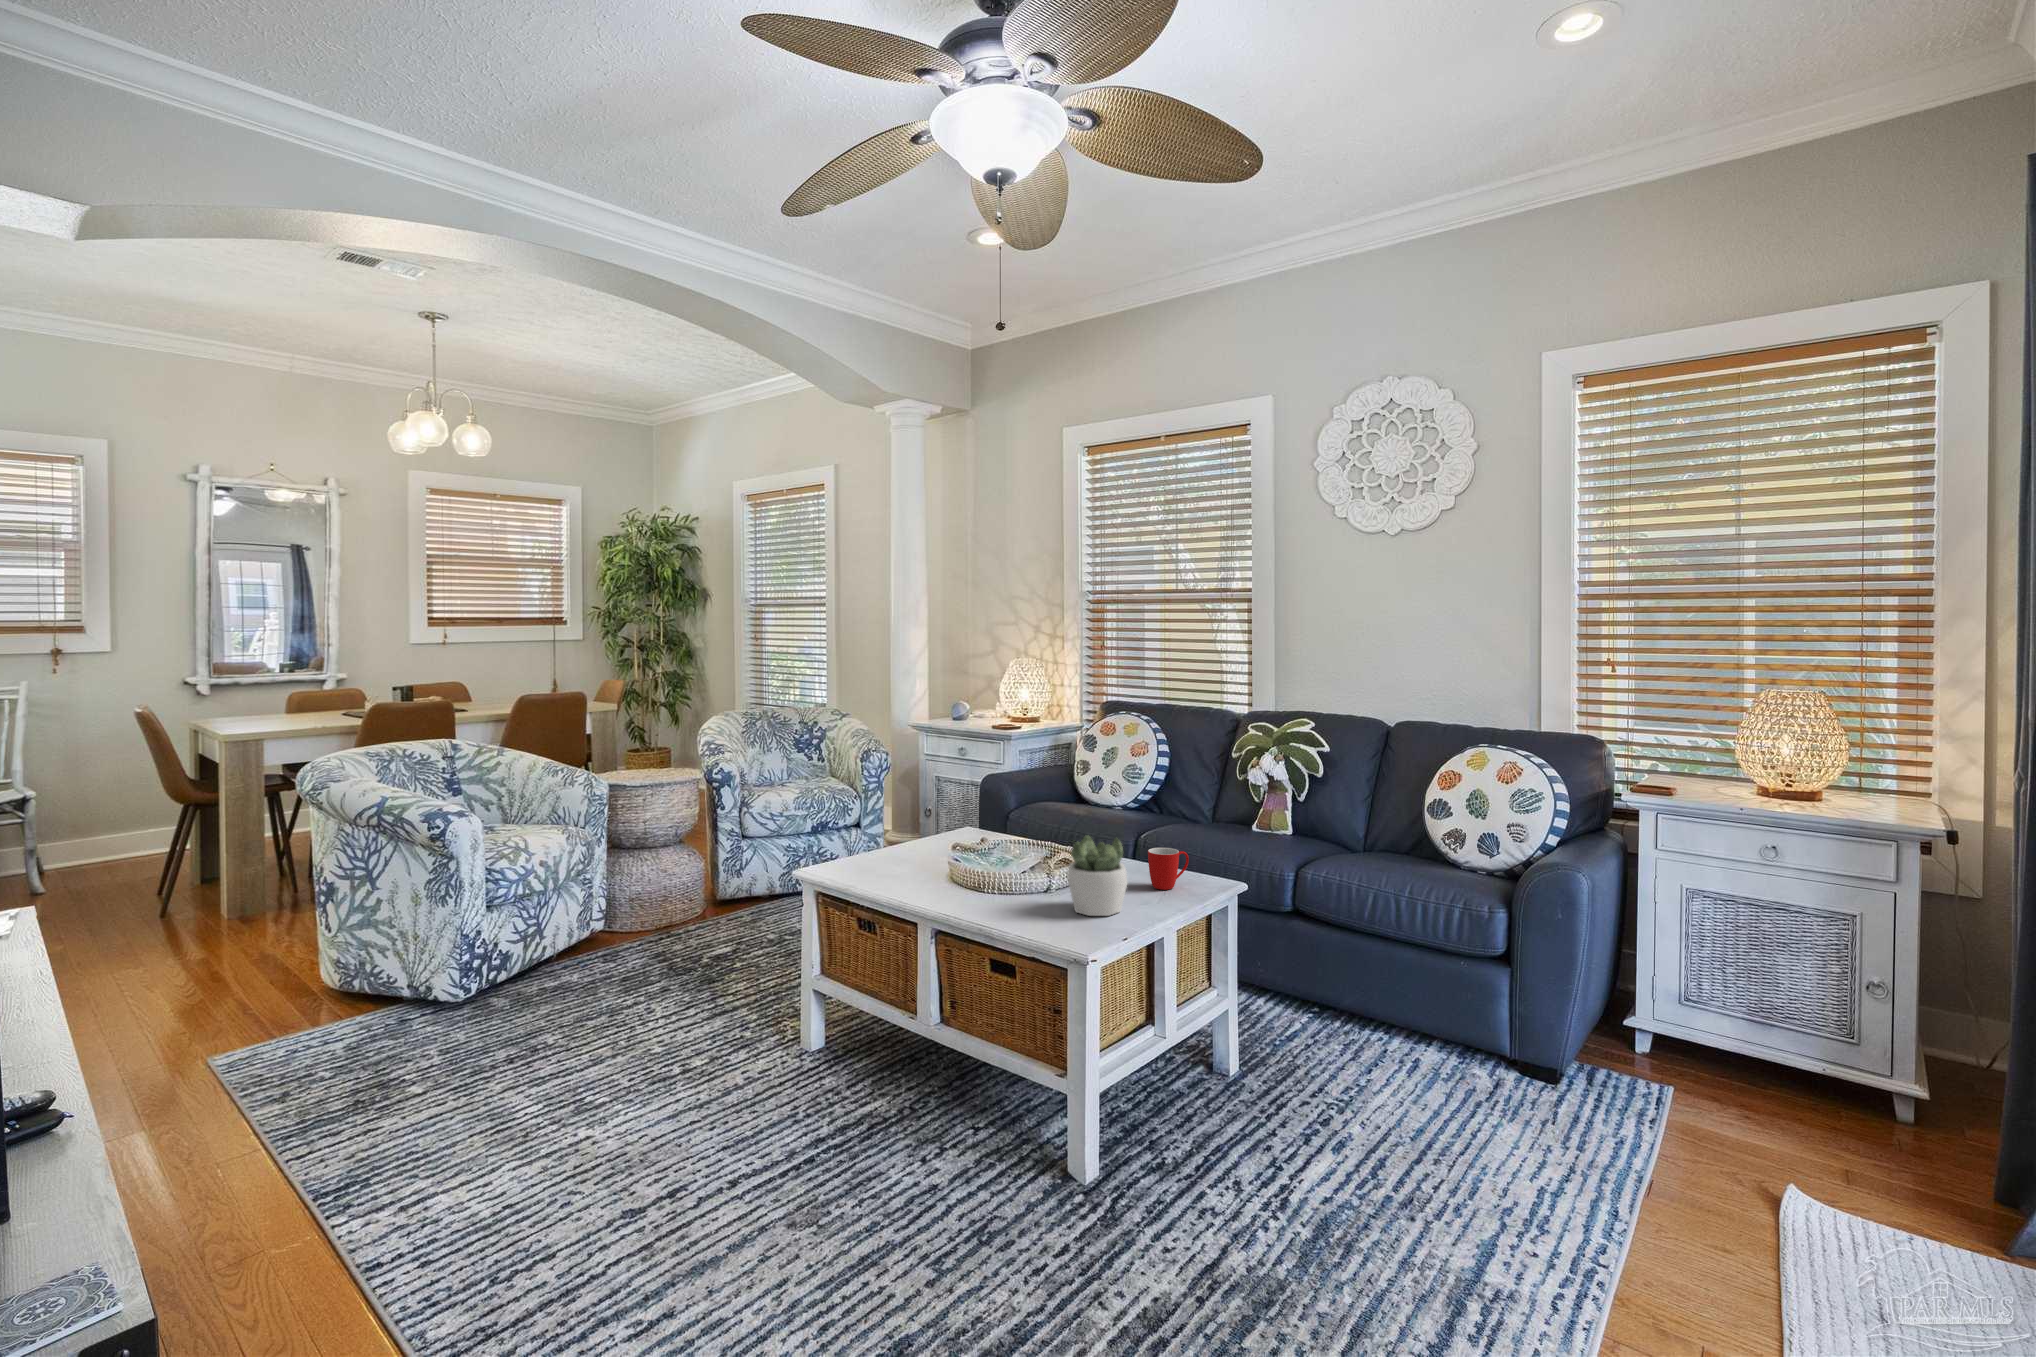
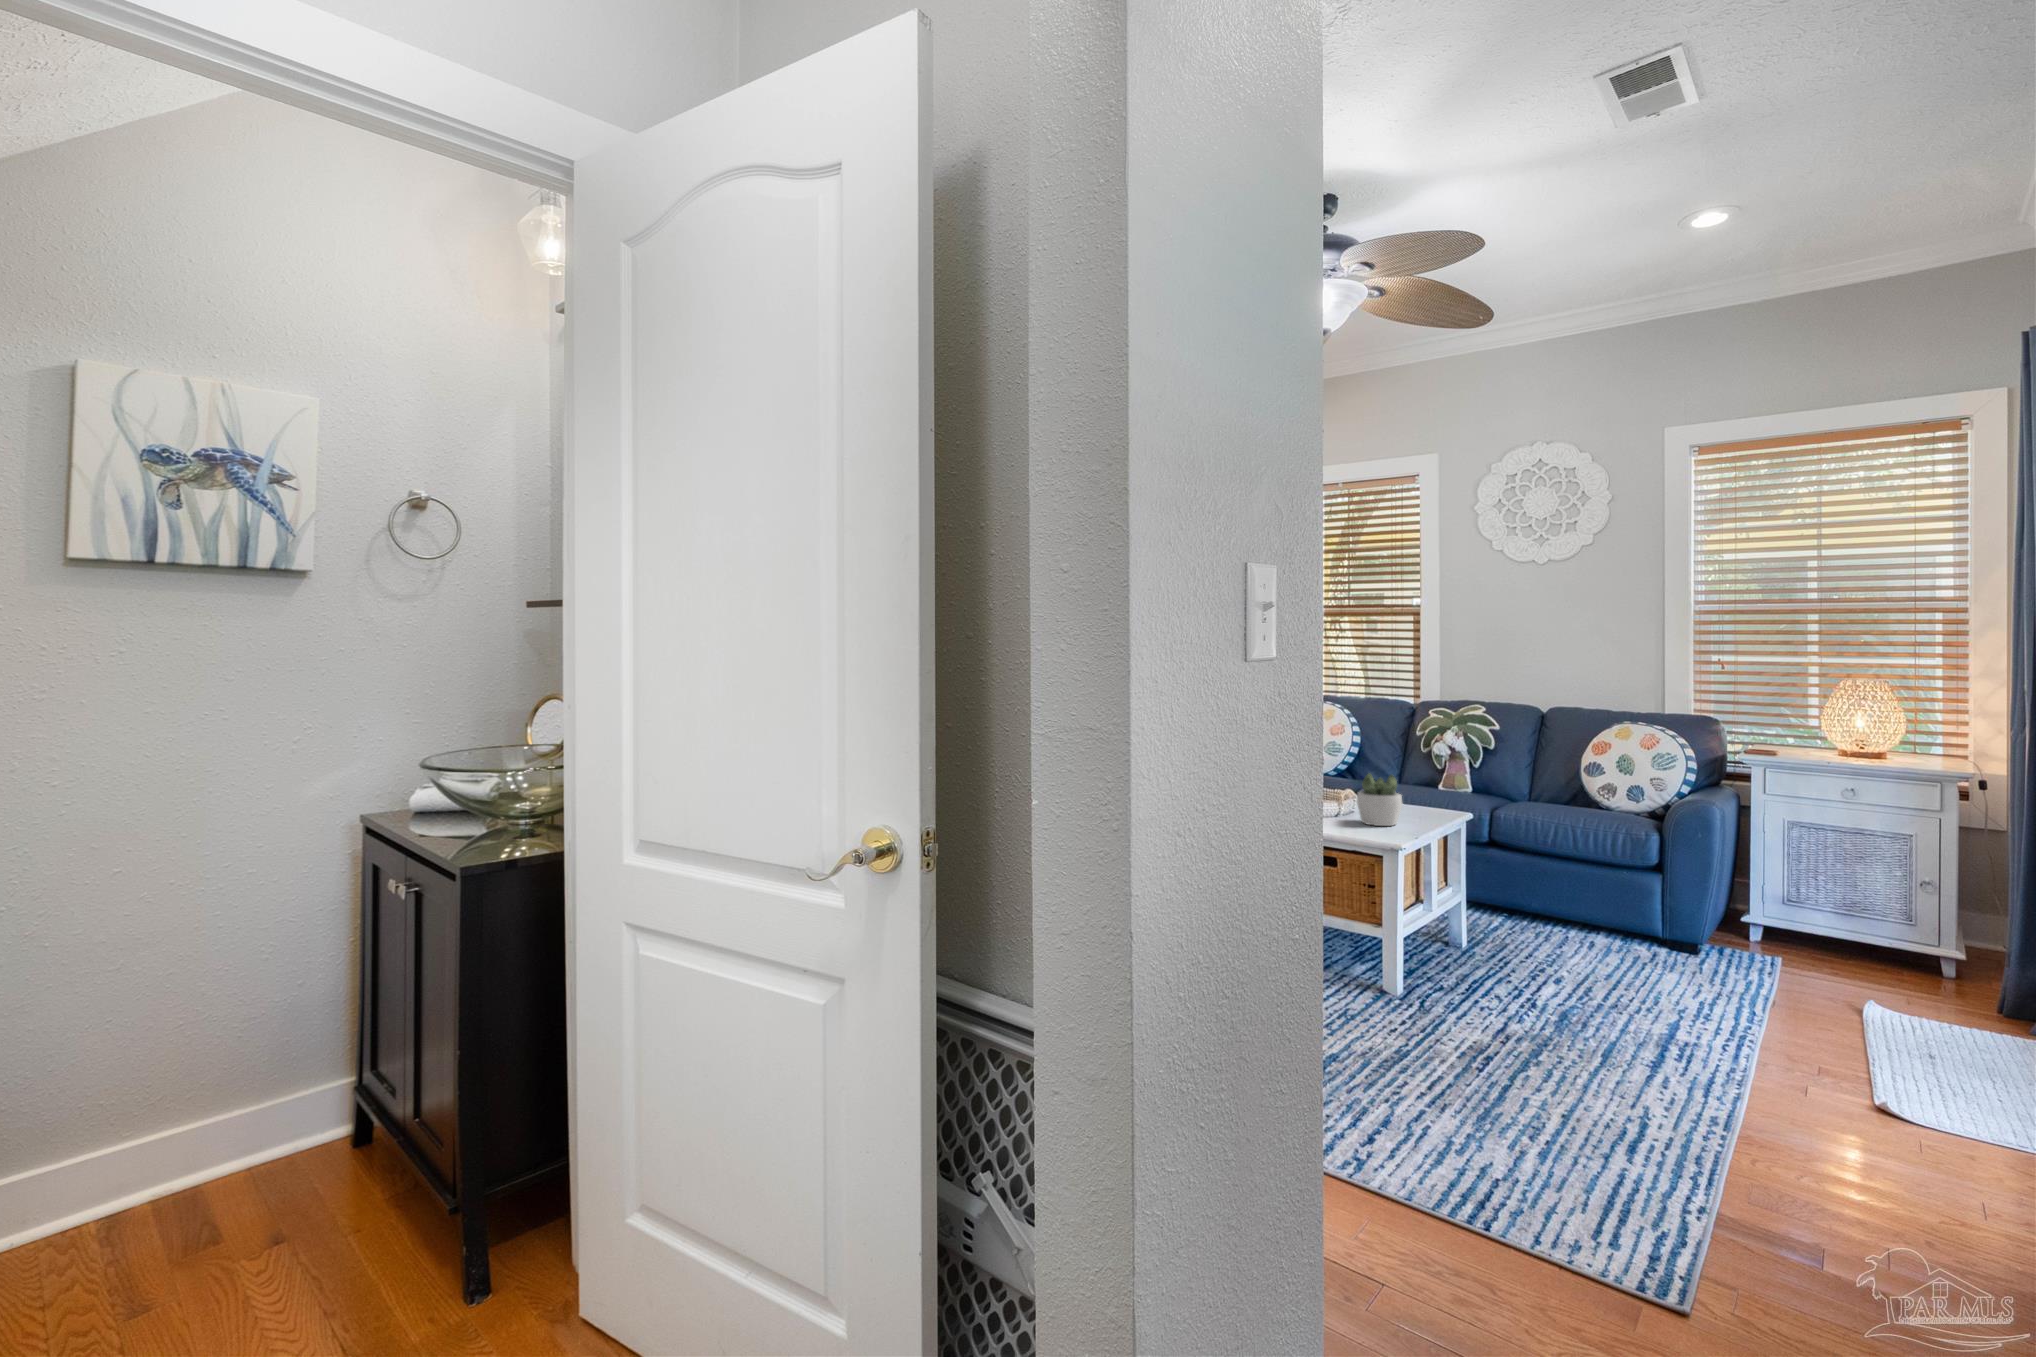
mug: present [1148,848,1189,890] -> none [1402,787,1430,815]

